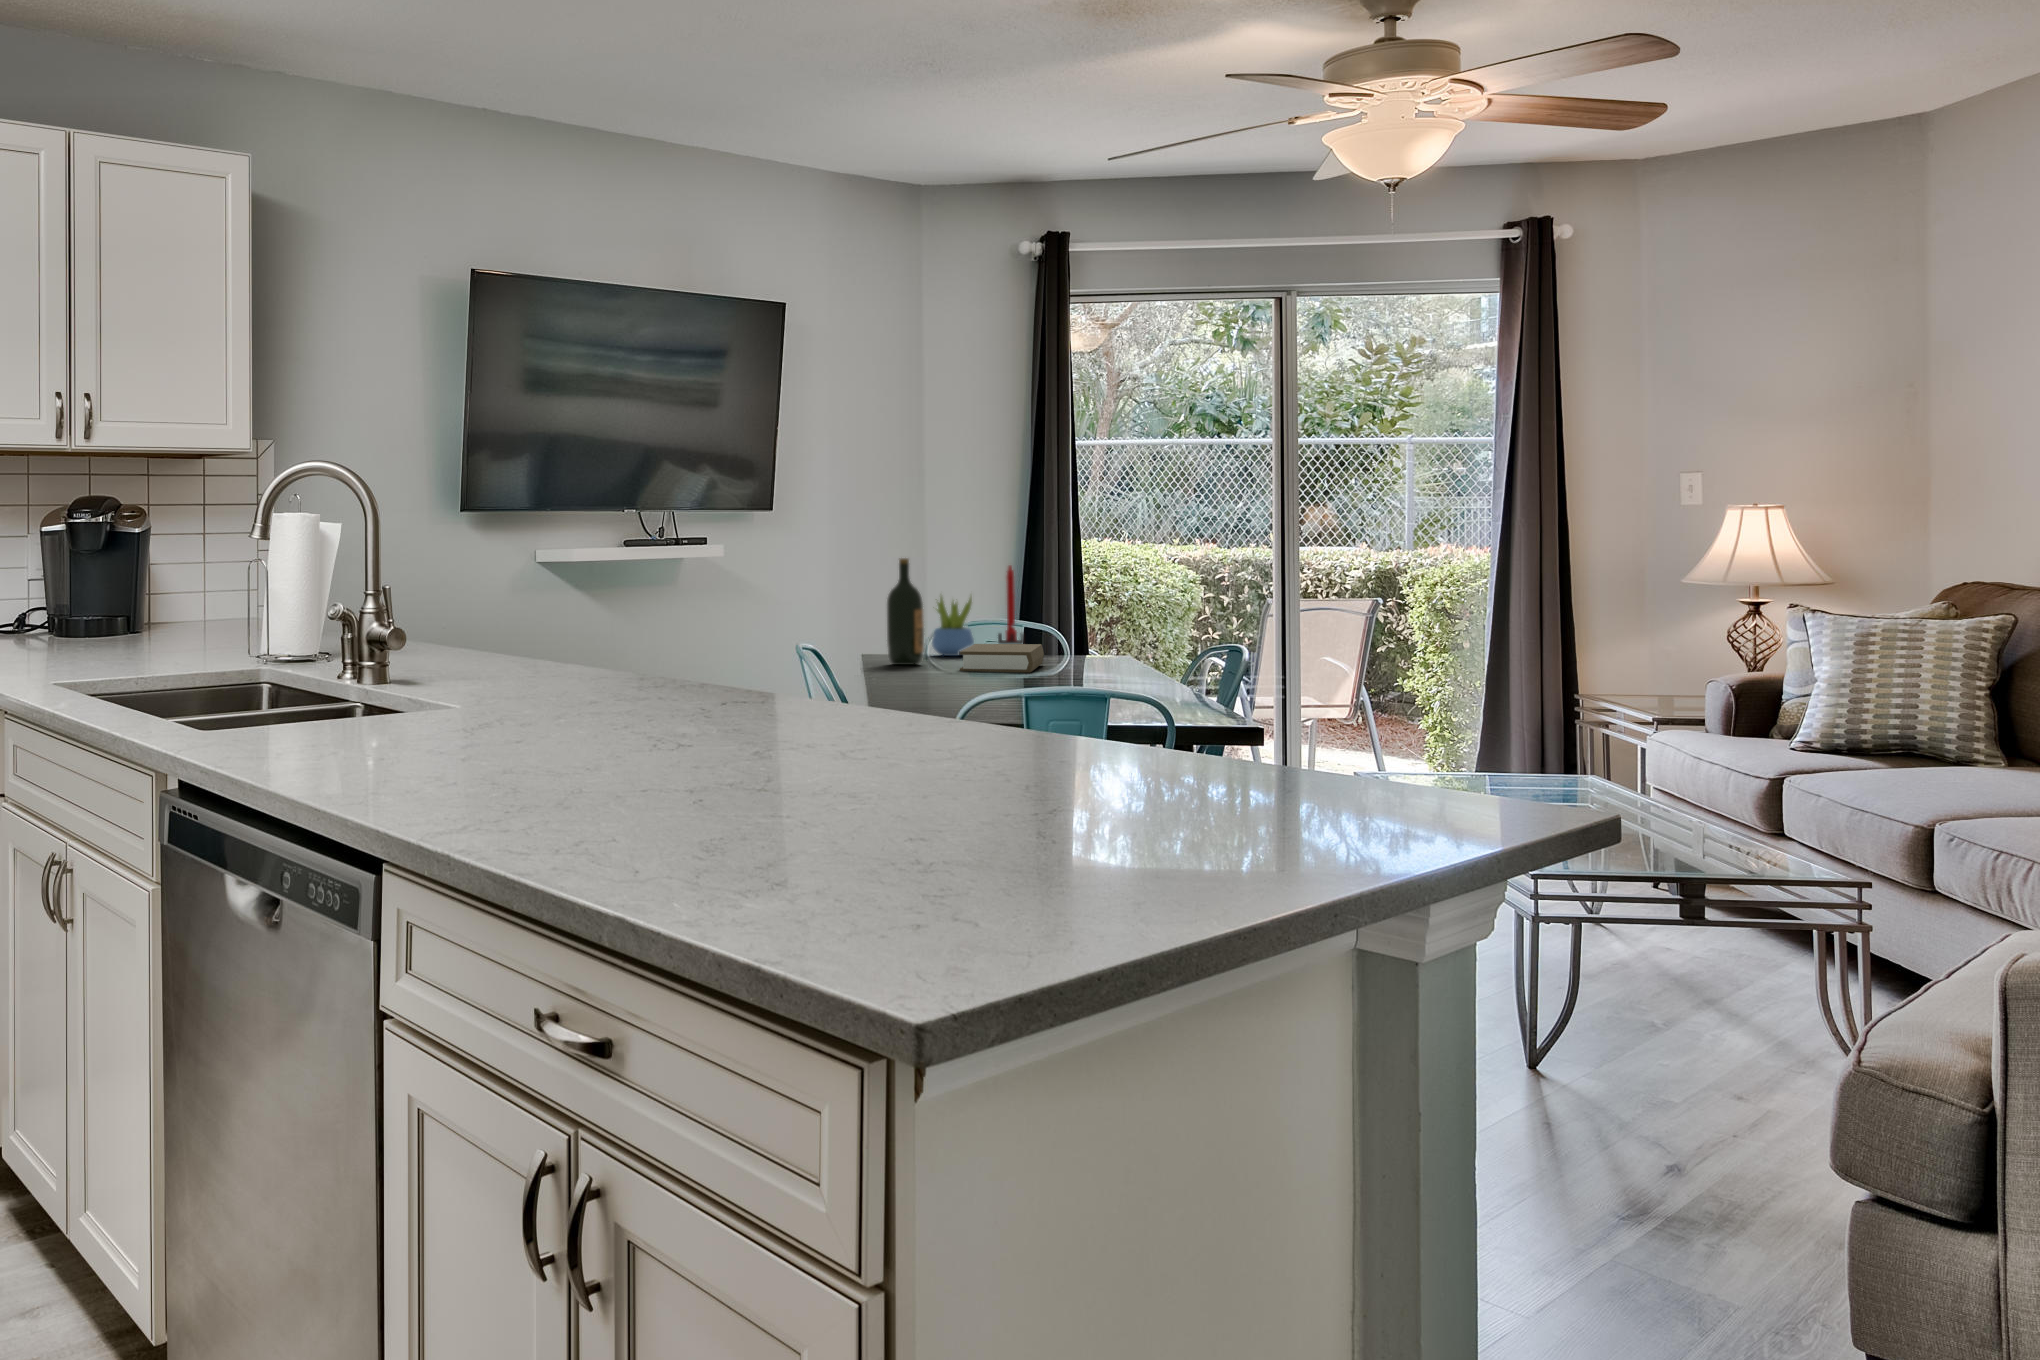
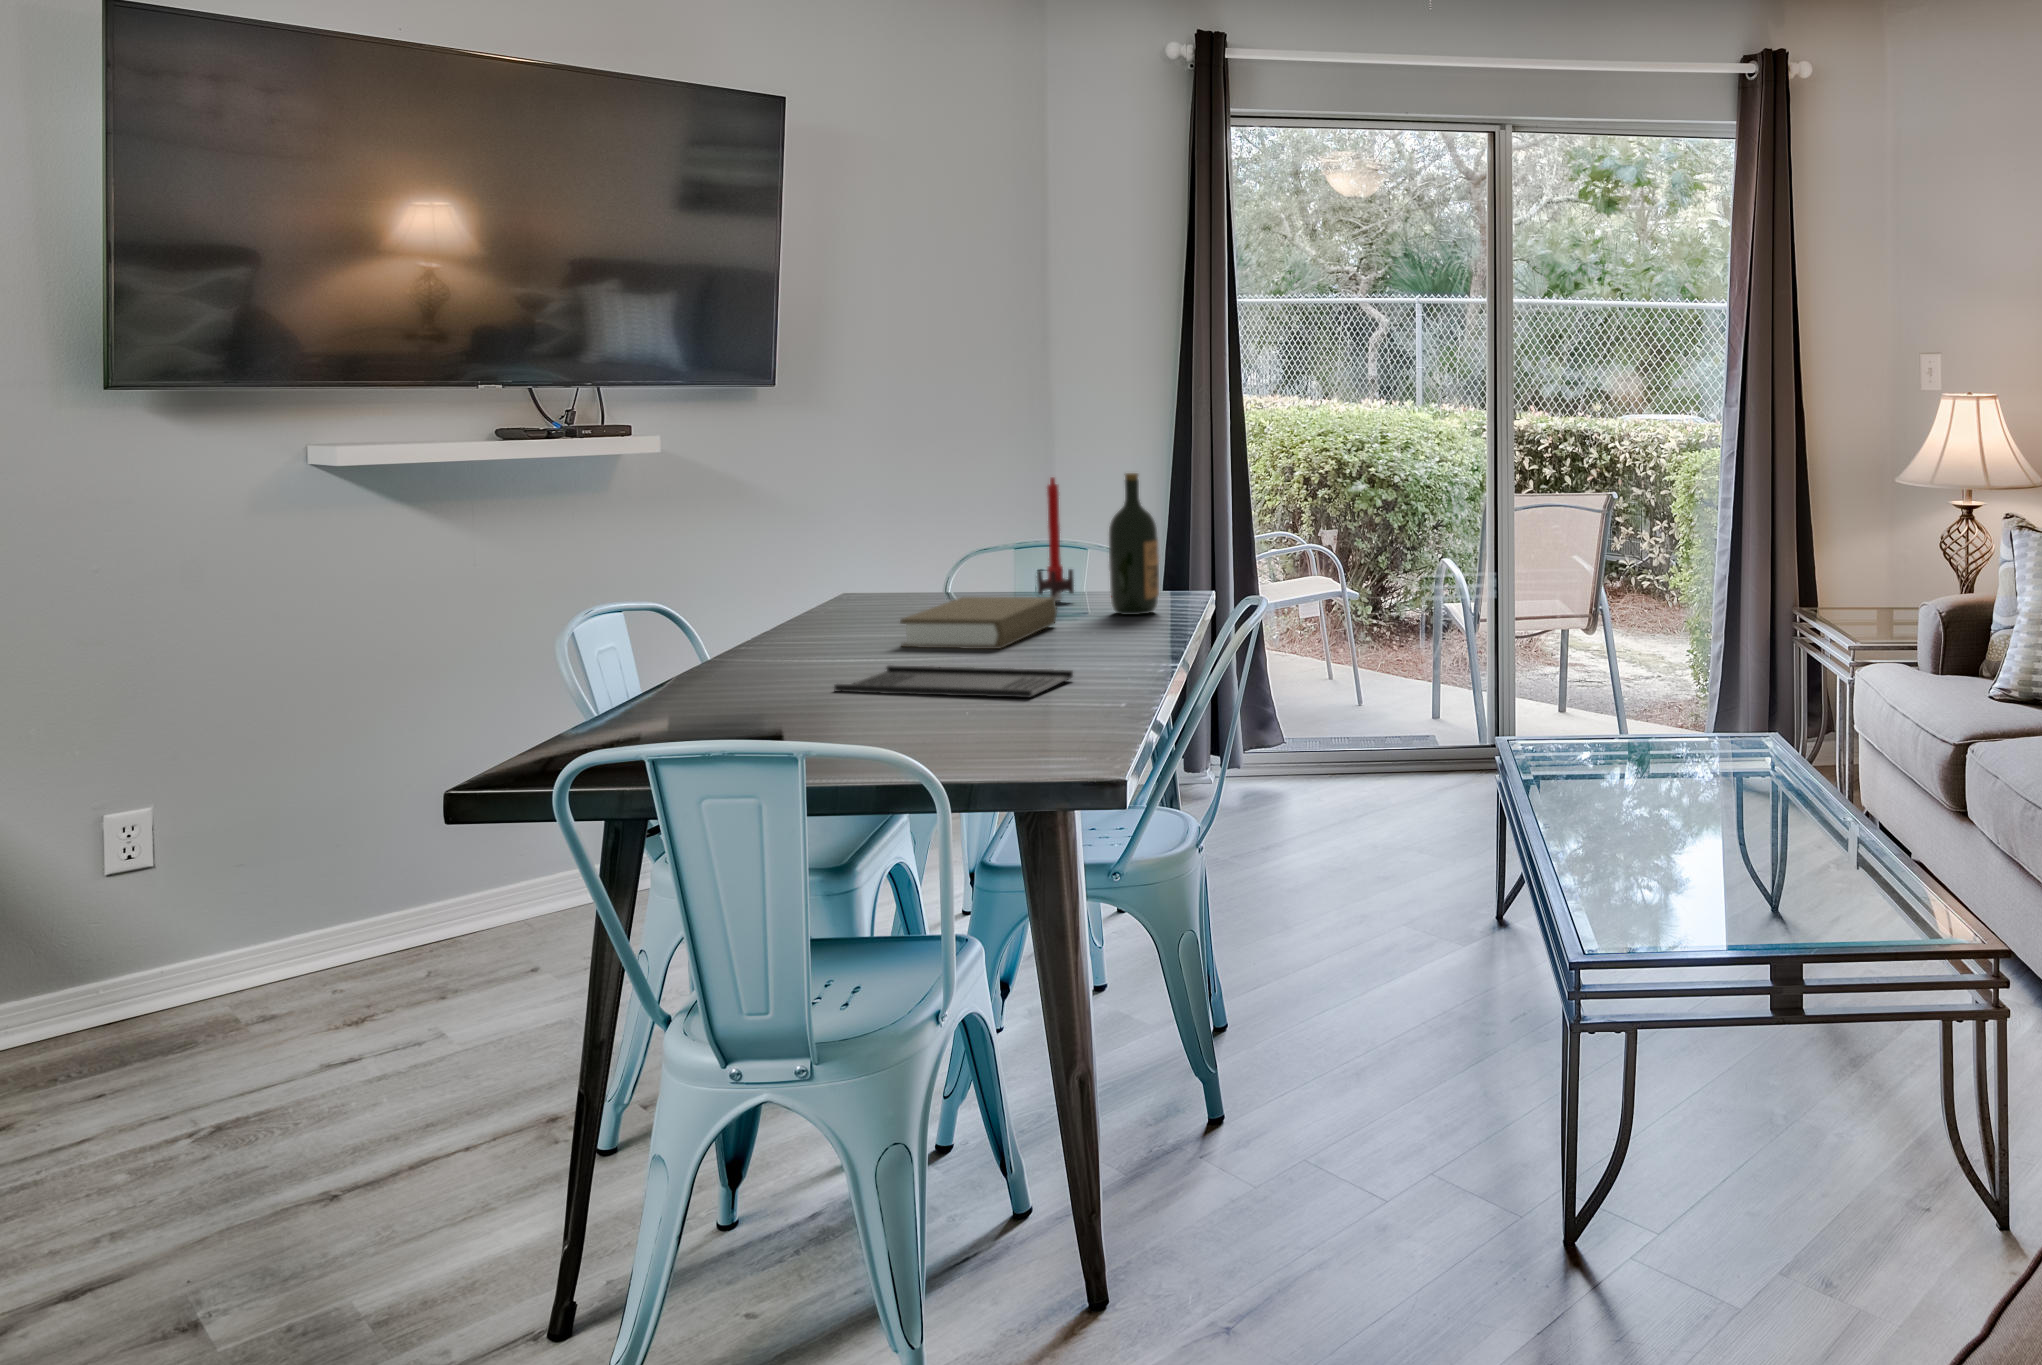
wine bottle: present [887,558,924,665] -> present [1109,473,1159,615]
succulent plant: present [932,597,974,656] -> none [944,514,1005,603]
tray: none [970,673,1118,688] -> present [834,665,1073,698]

